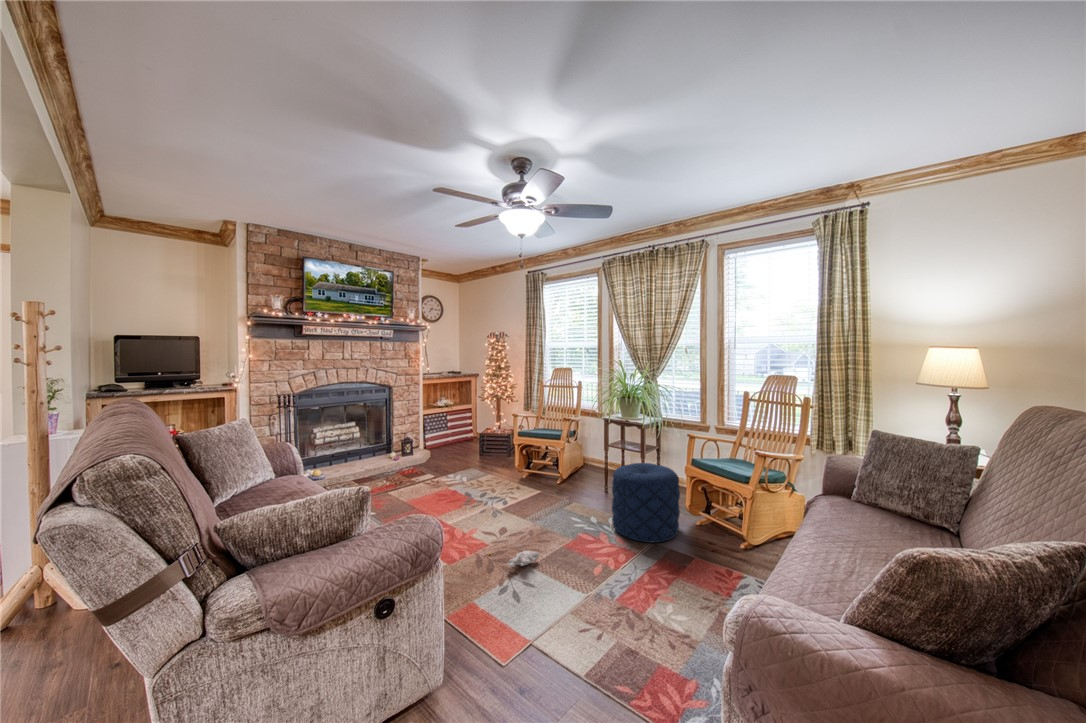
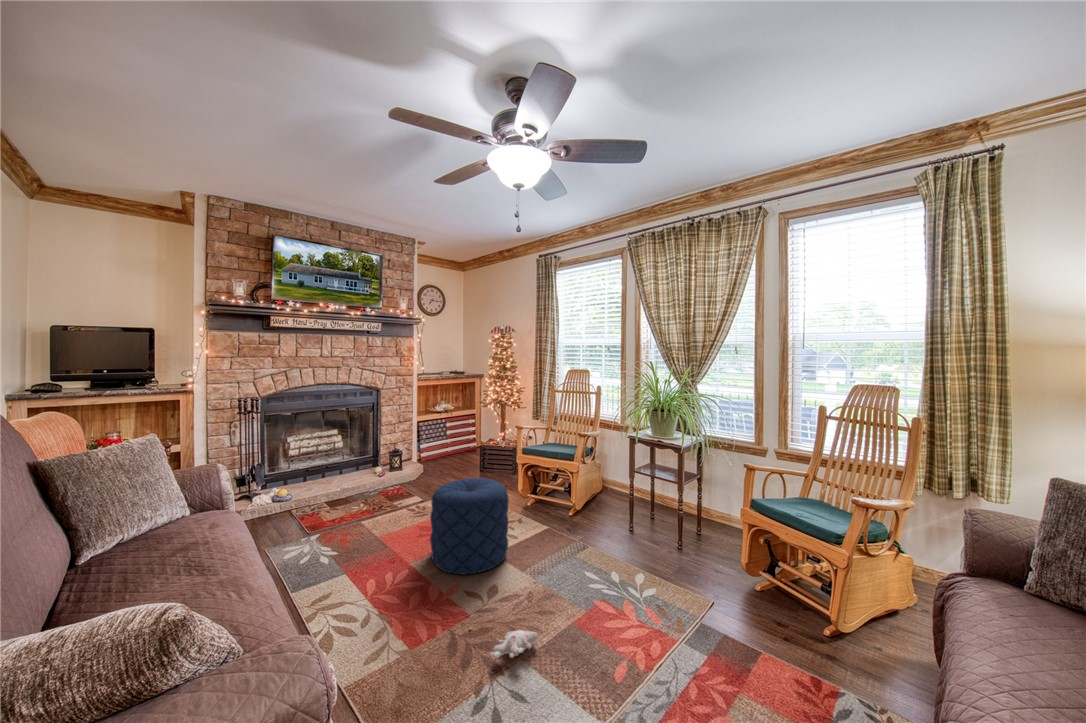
pouf: present [612,463,680,543] -> present [430,478,509,574]

